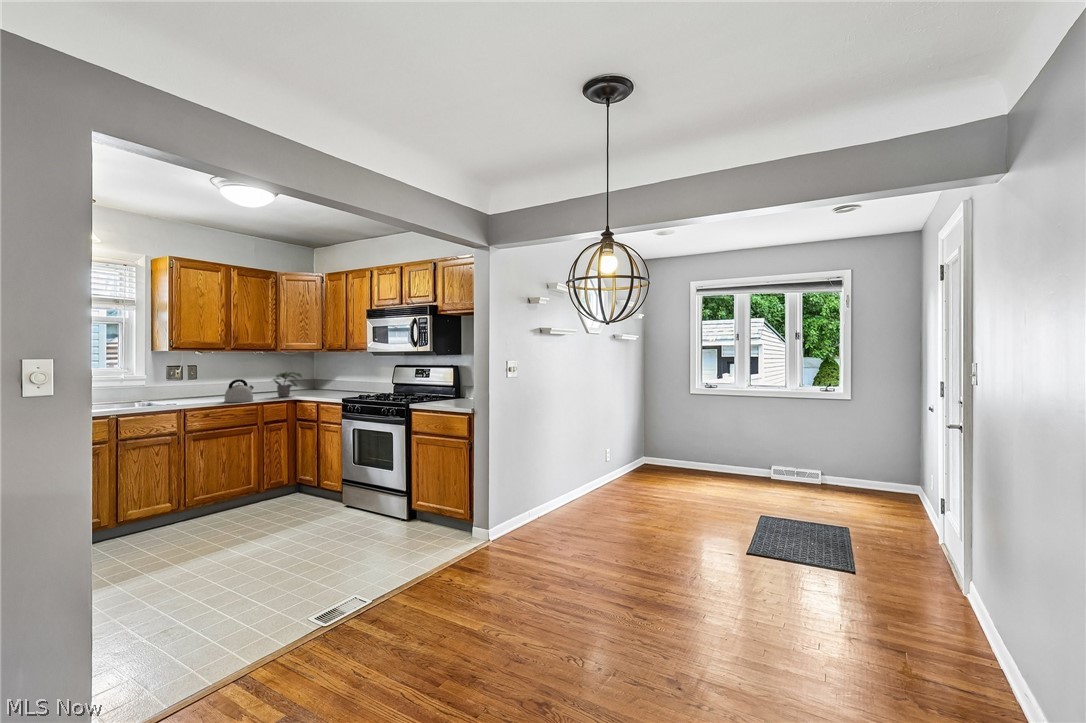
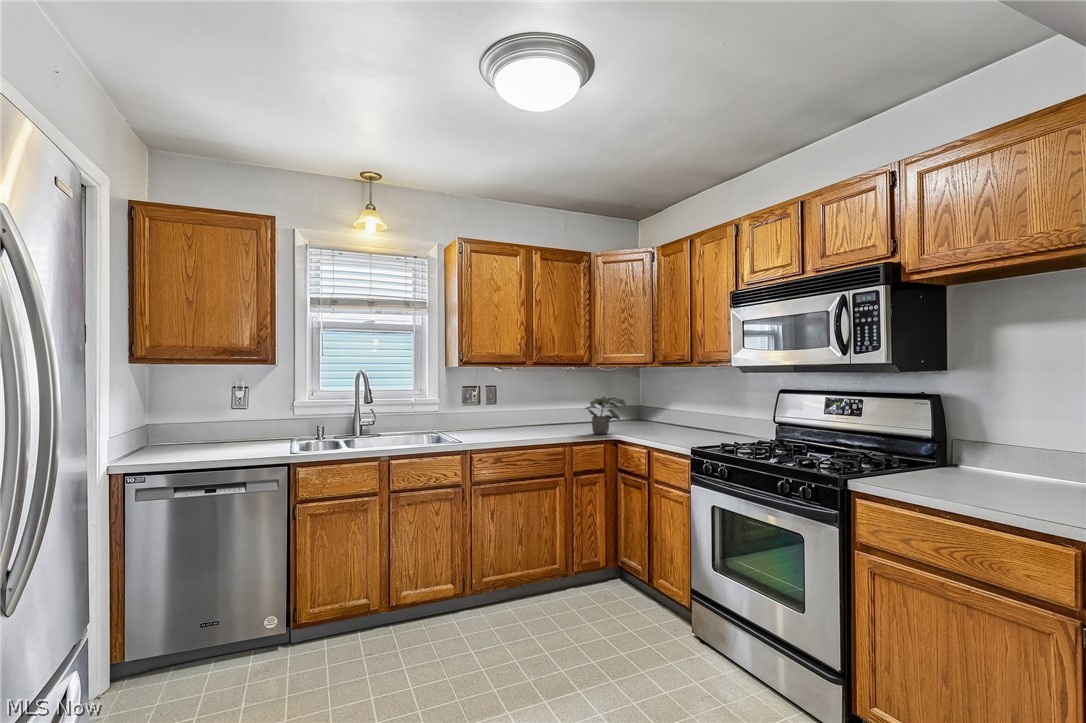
kettle: present [224,379,254,402] -> none [522,408,561,442]

